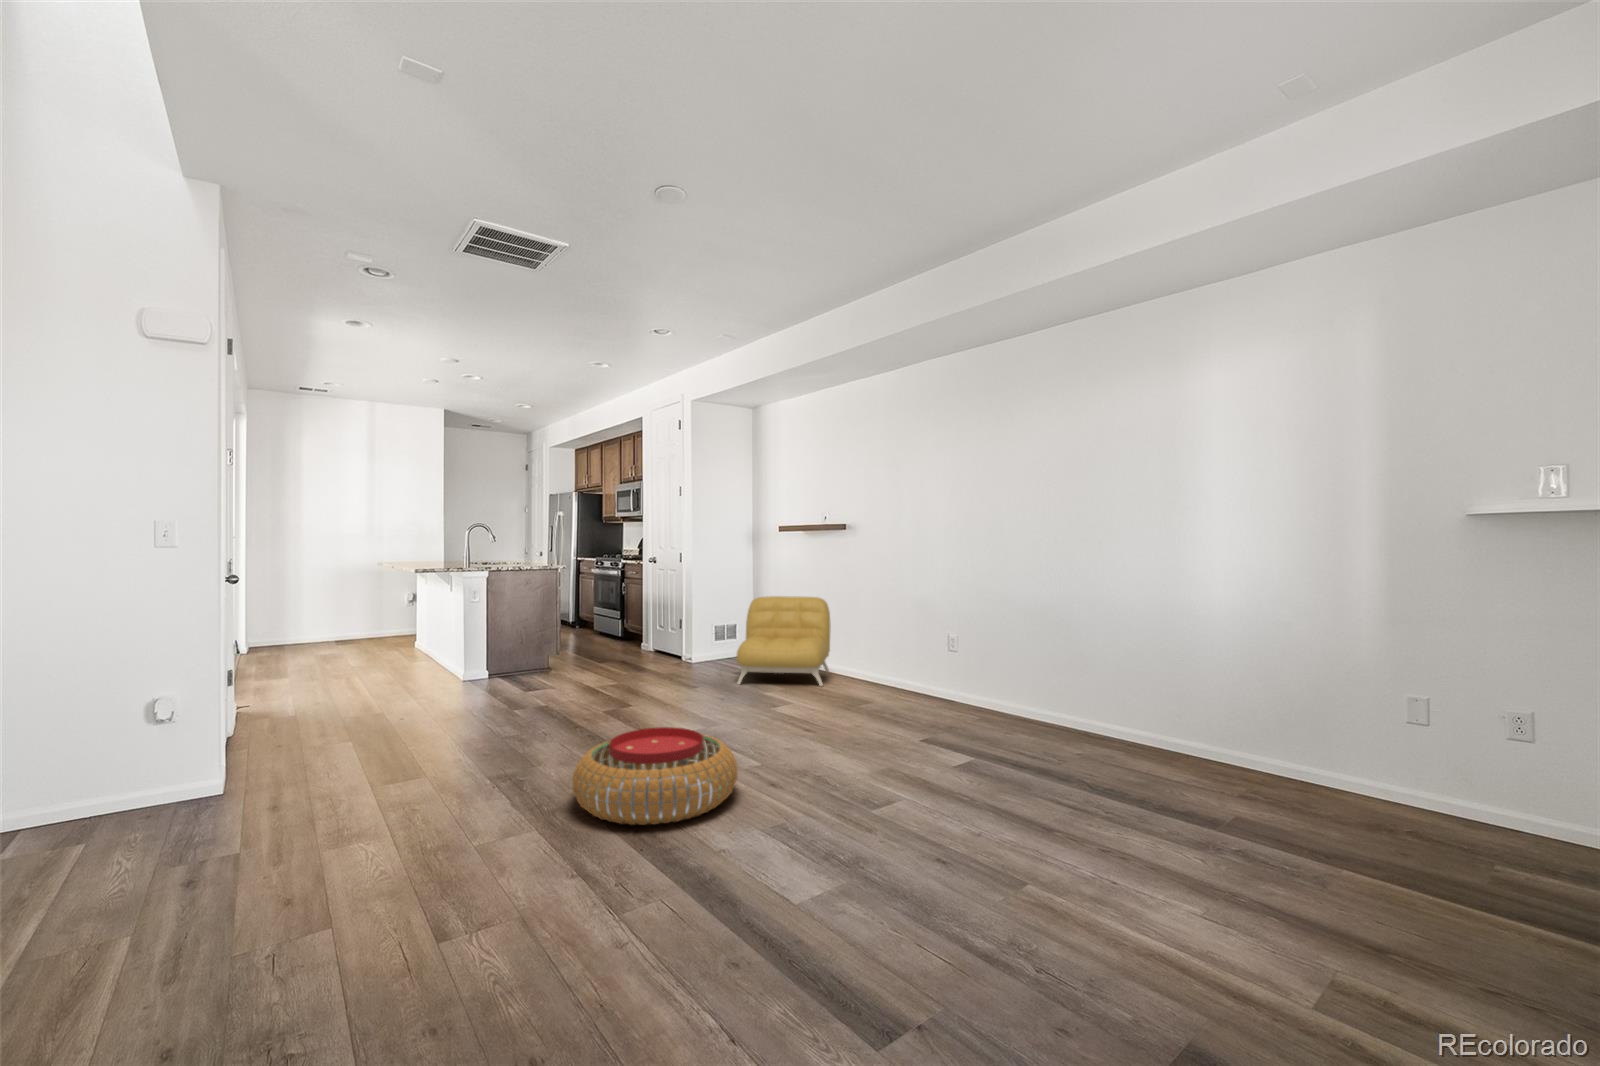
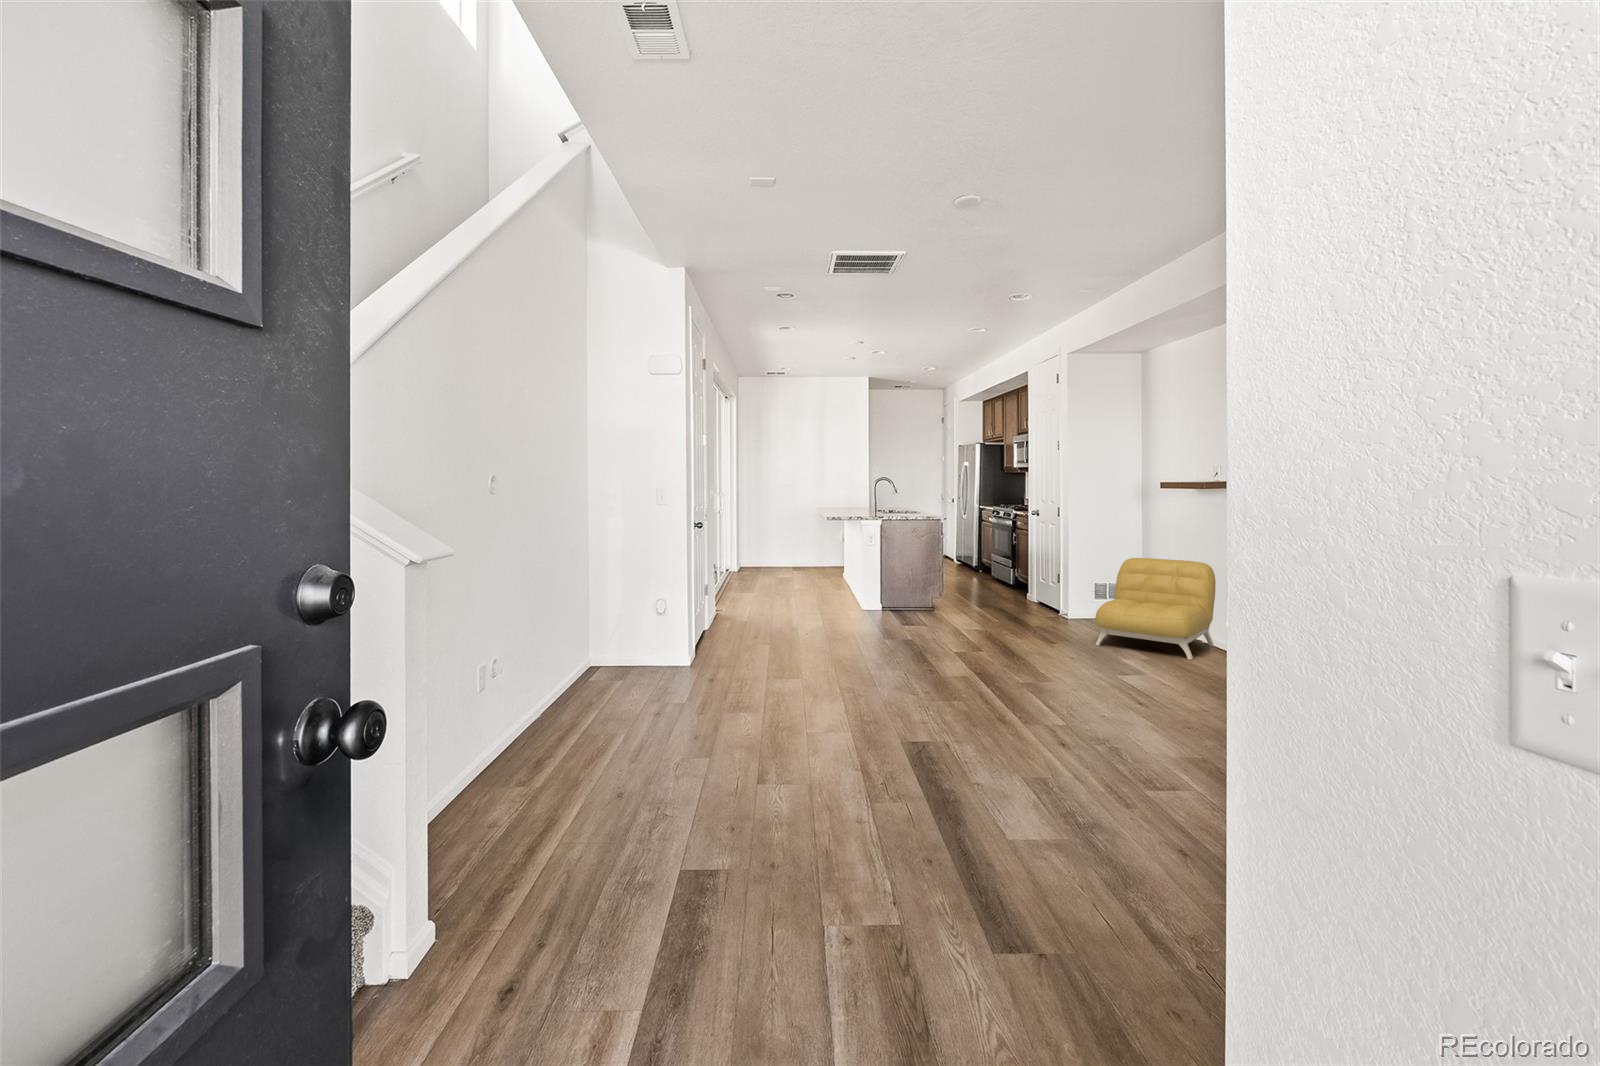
pouf: present [572,727,738,825] -> none [883,674,1024,754]

